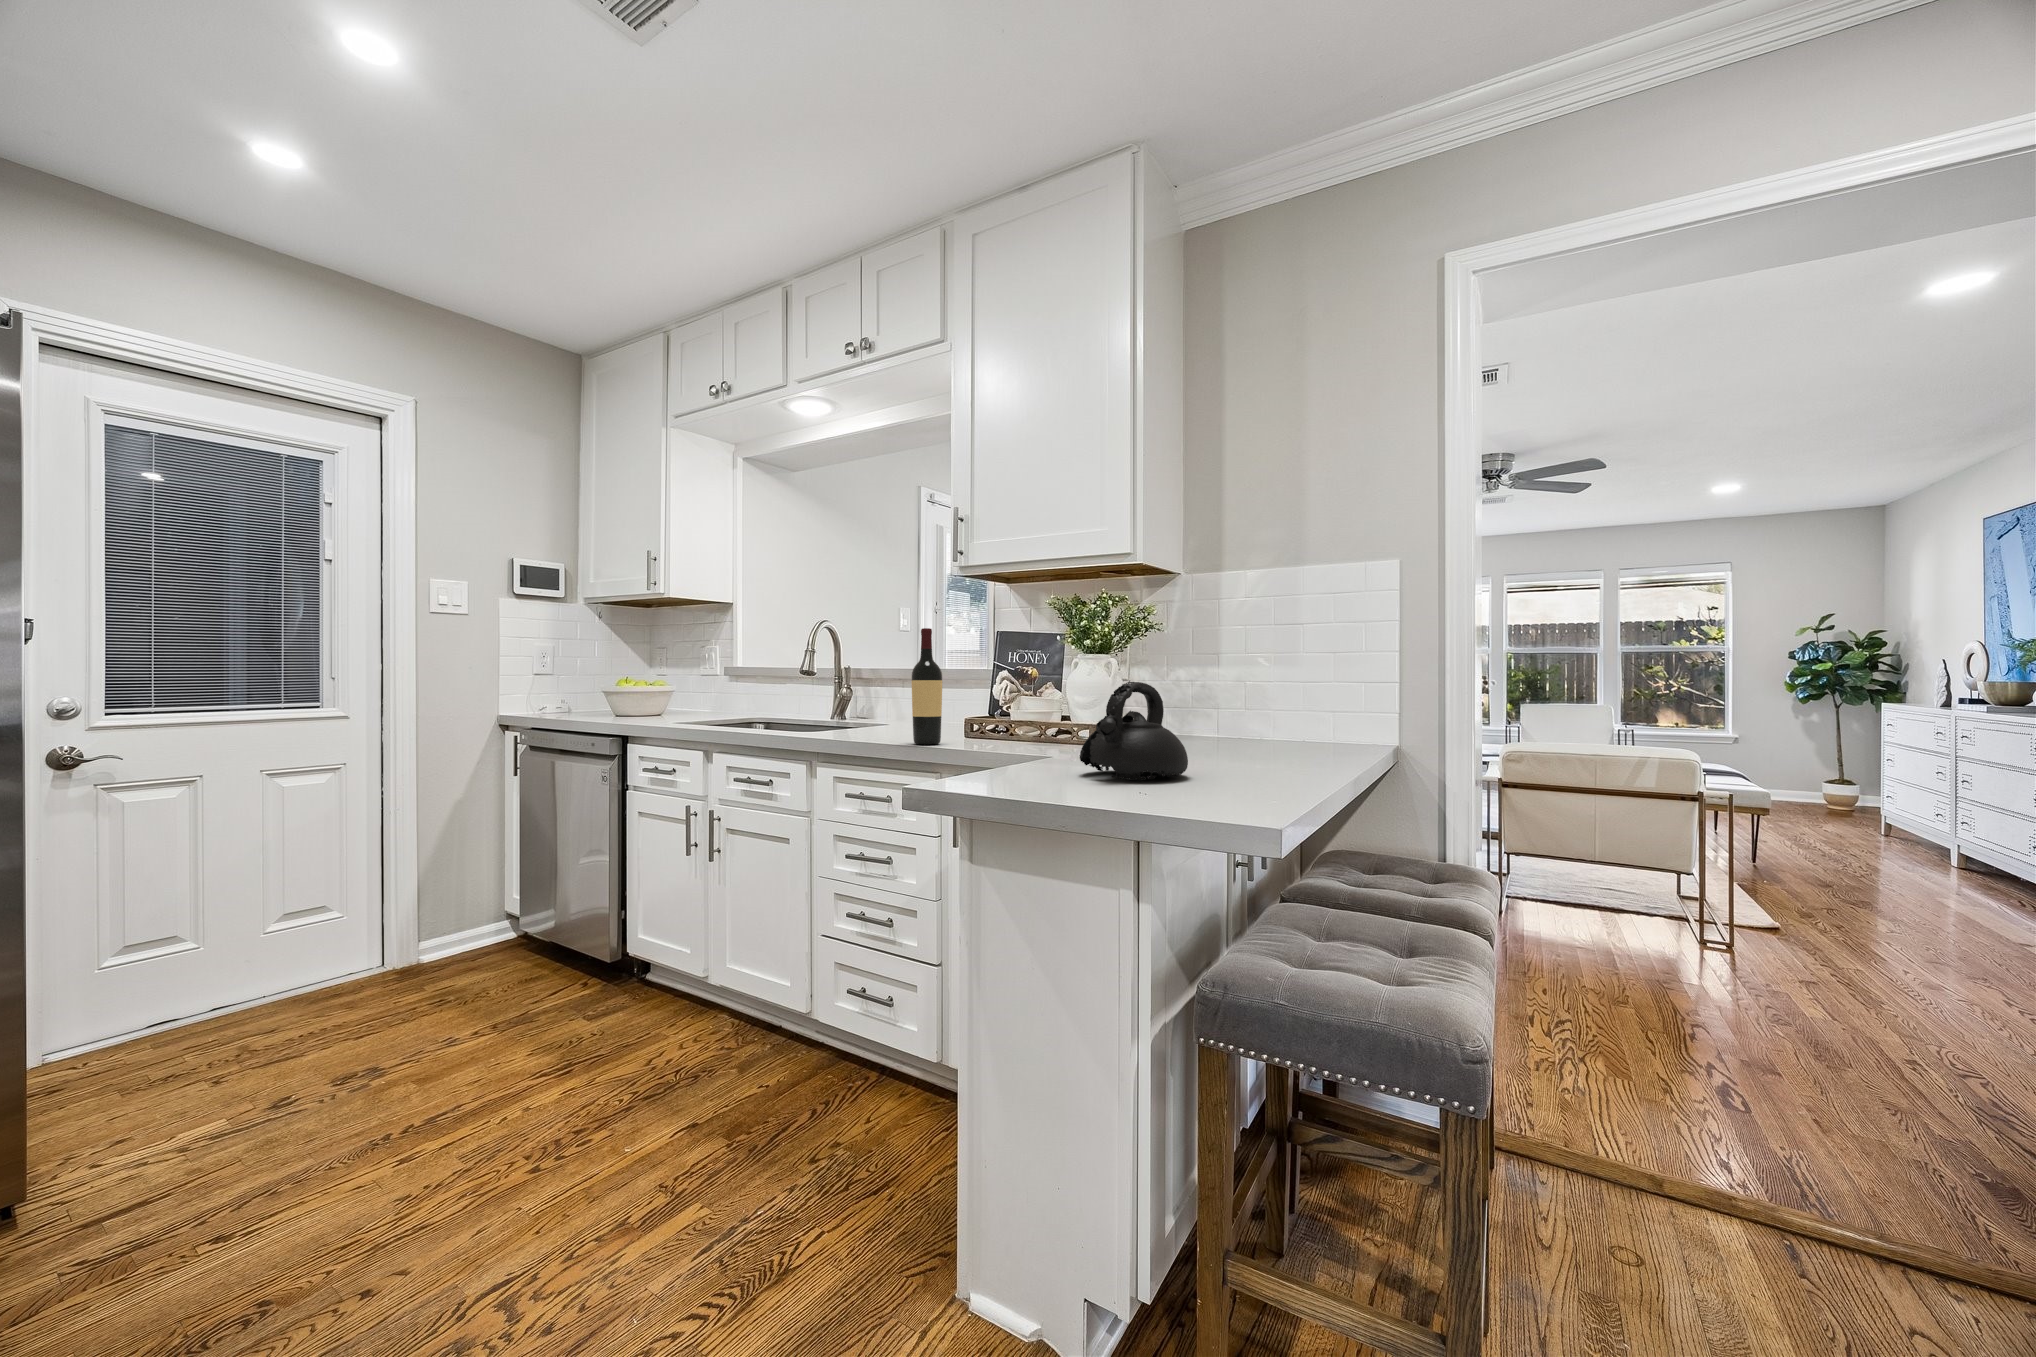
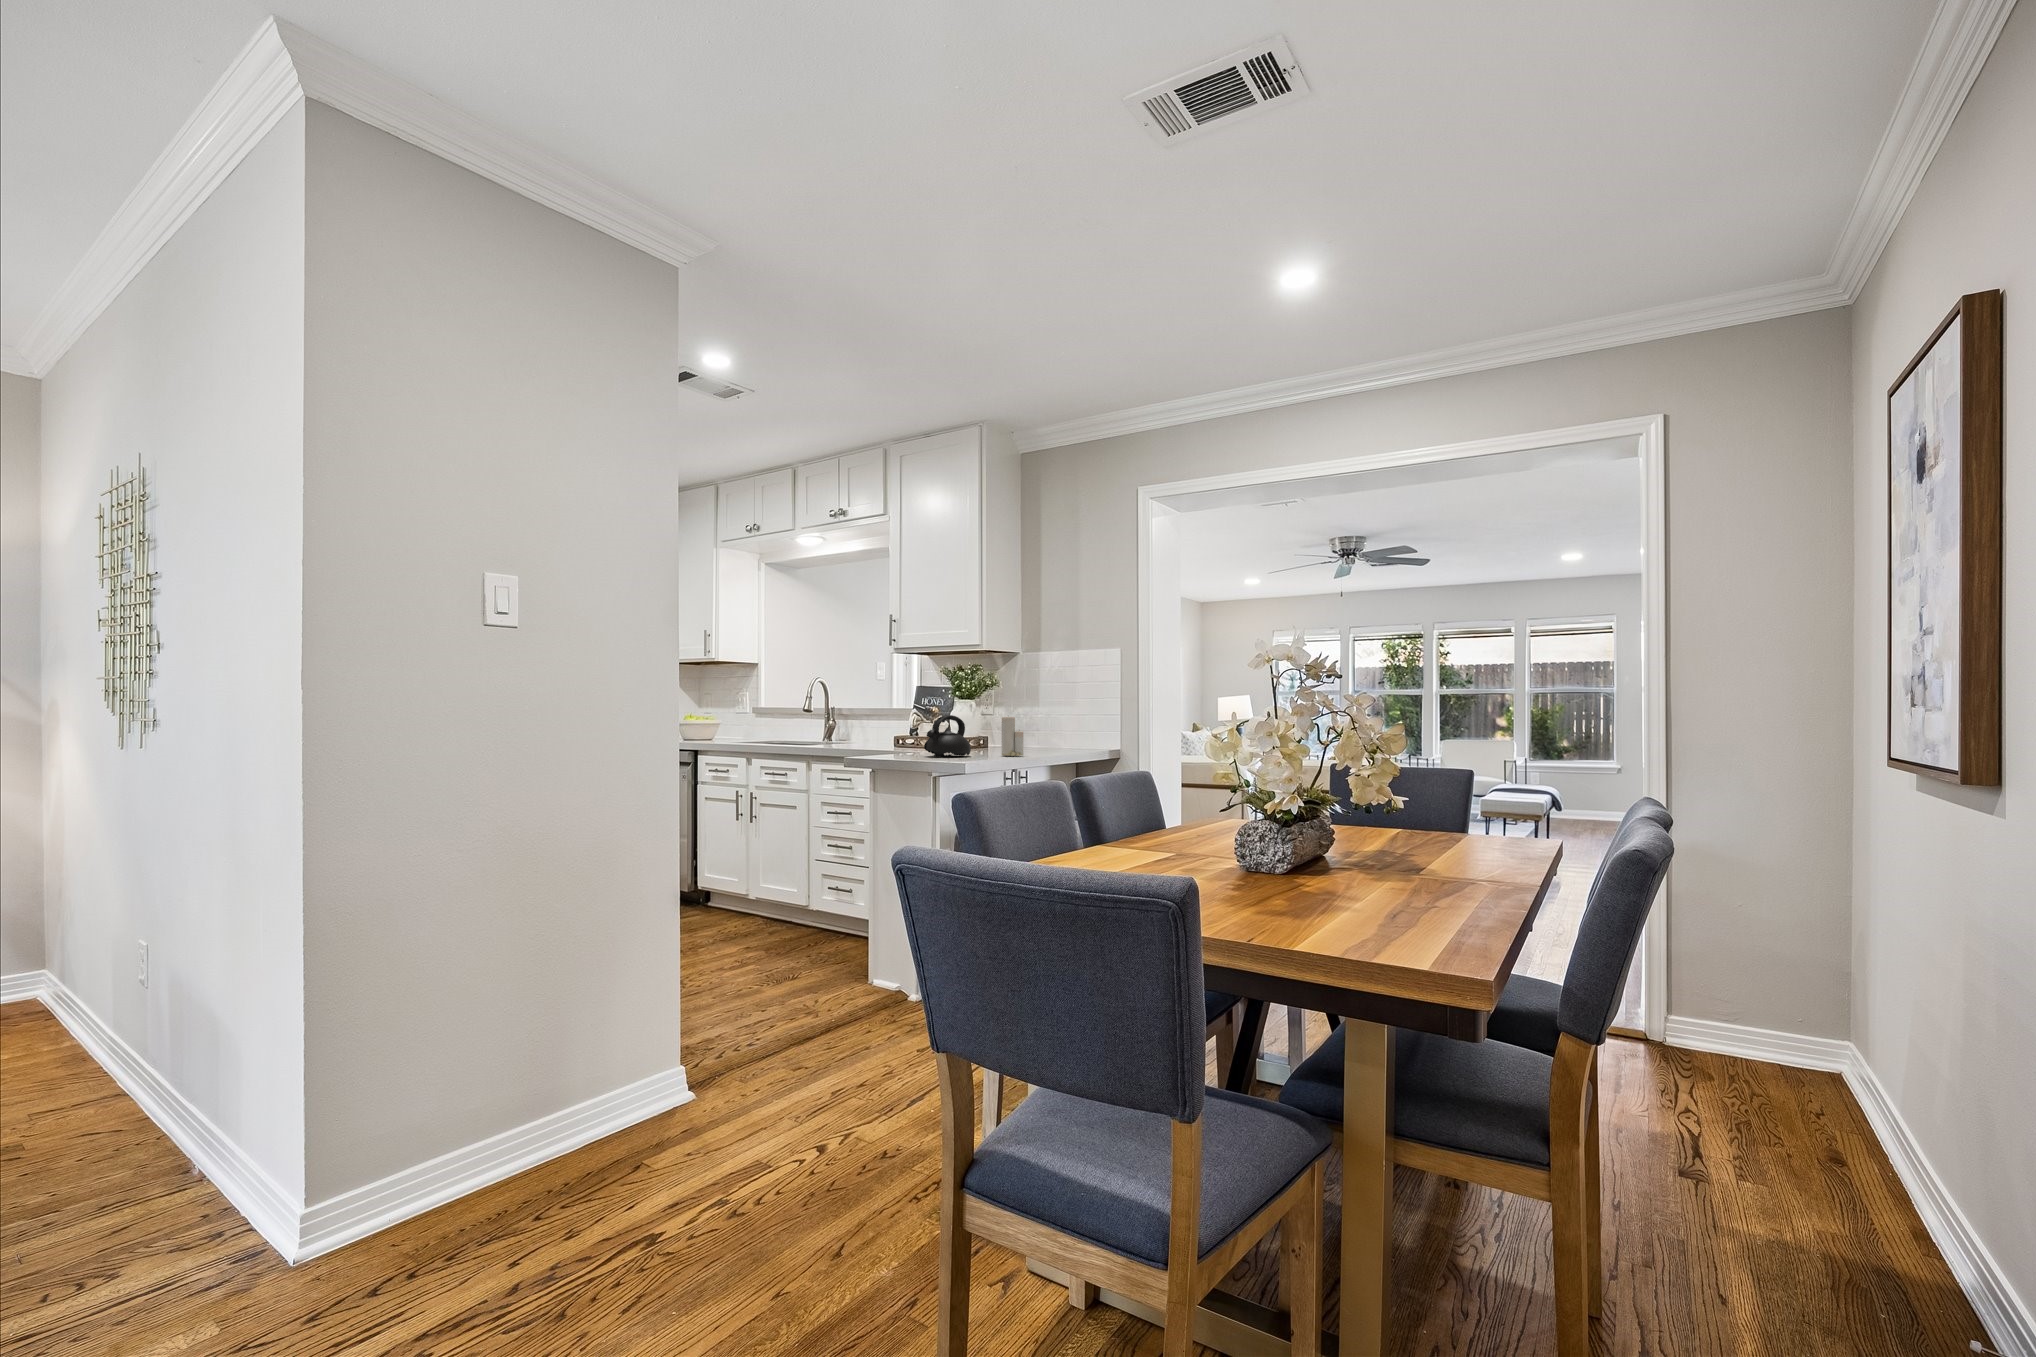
wine bottle: present [911,628,942,744] -> none [863,687,879,750]
candle: none [1243,675,1301,774] -> present [1001,717,1023,756]

